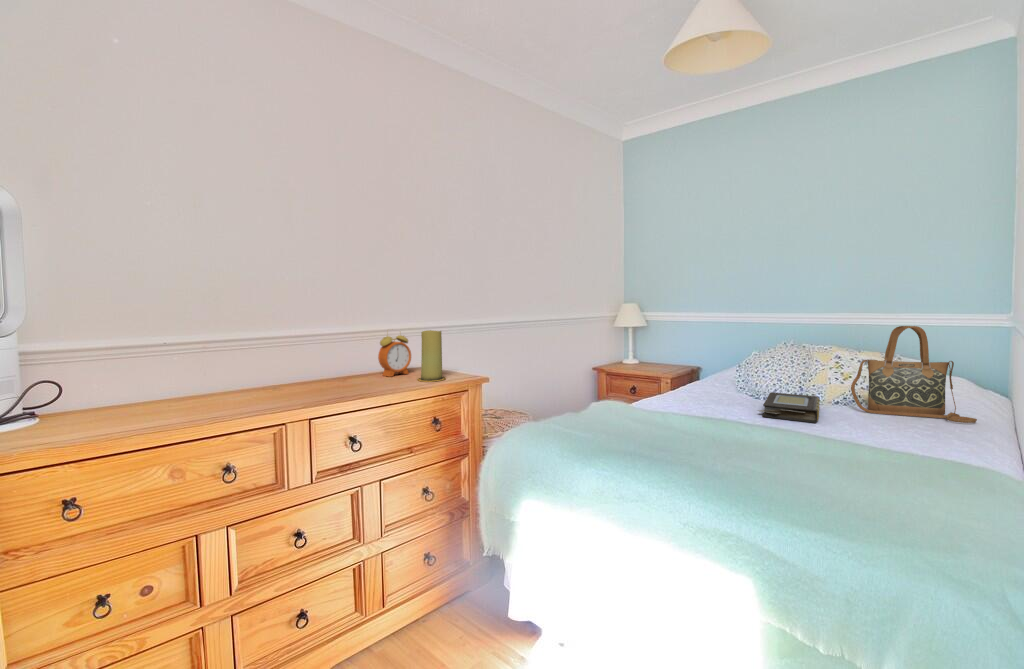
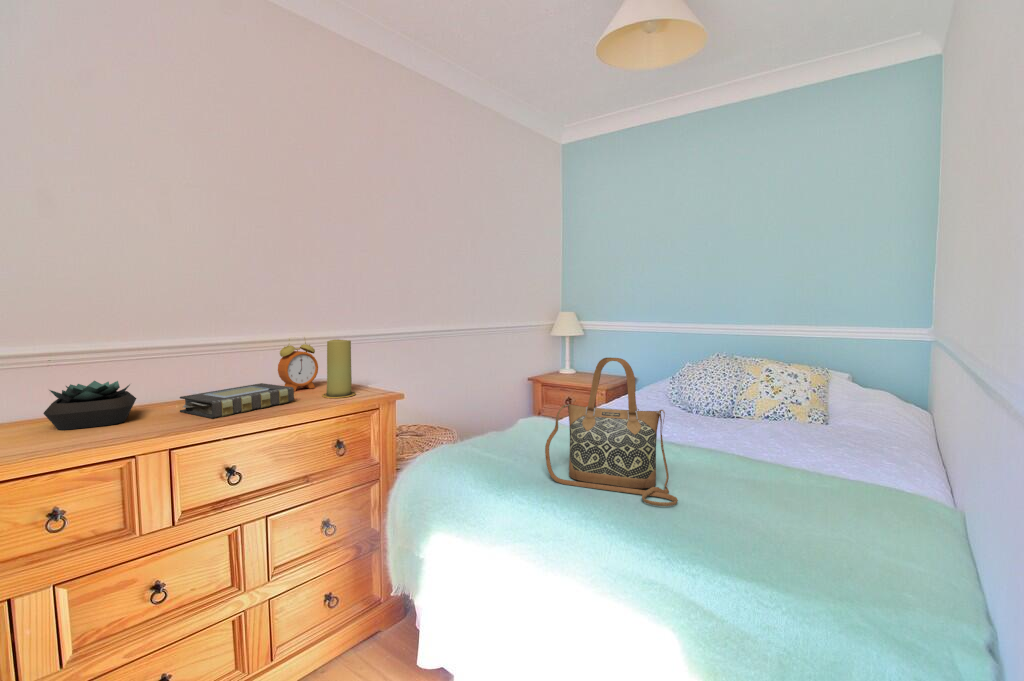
handbag: present [851,326,977,423] -> present [545,358,678,506]
succulent plant: none [210,365,274,404] -> present [43,381,136,430]
book: present [758,392,820,423] -> present [180,383,294,418]

